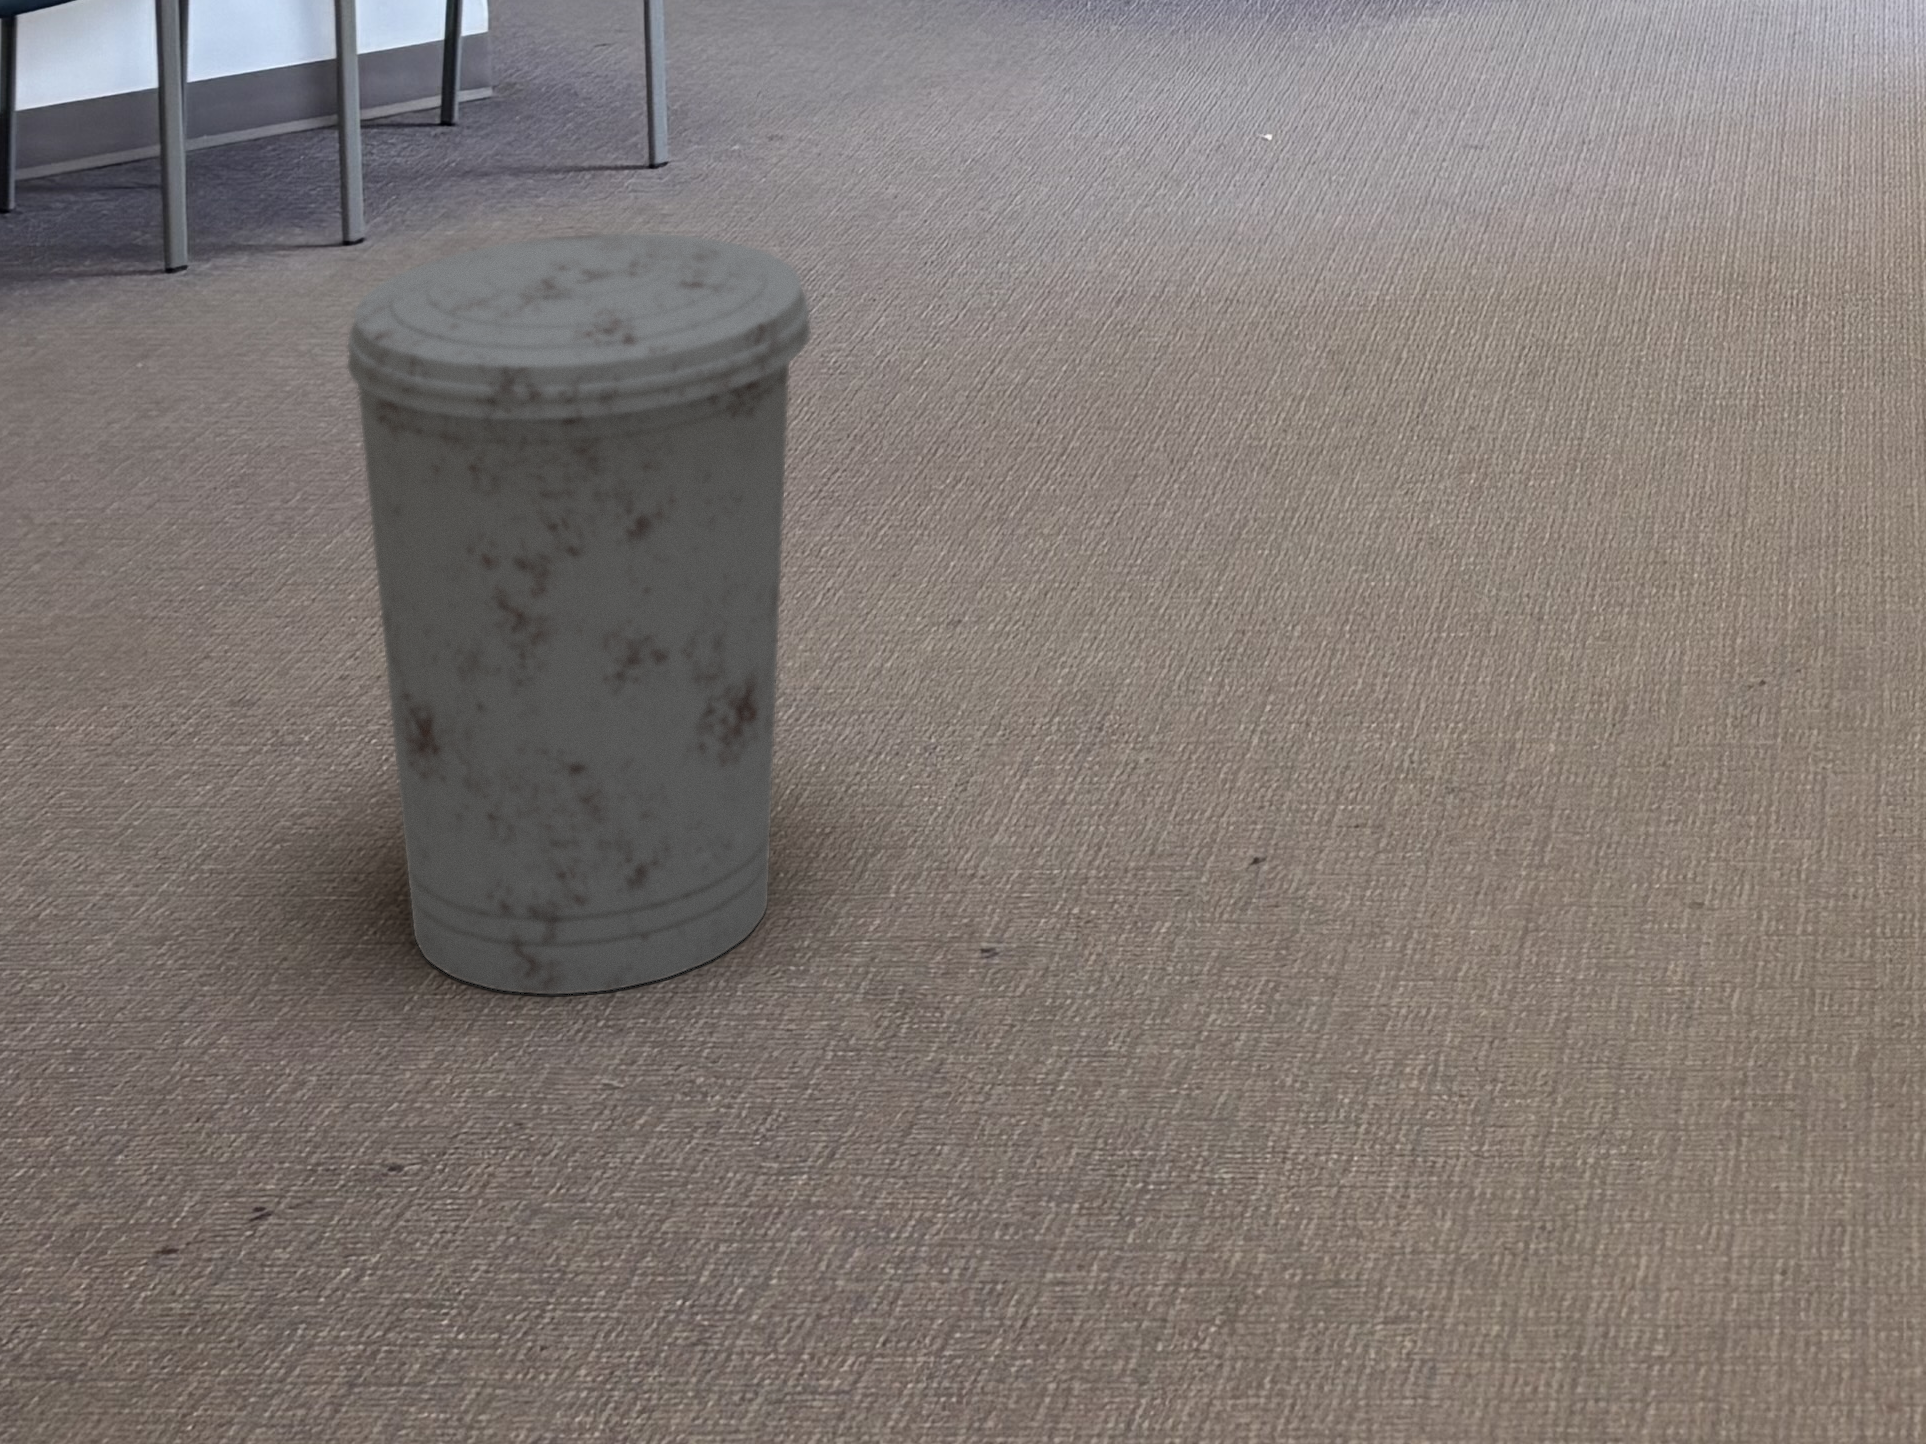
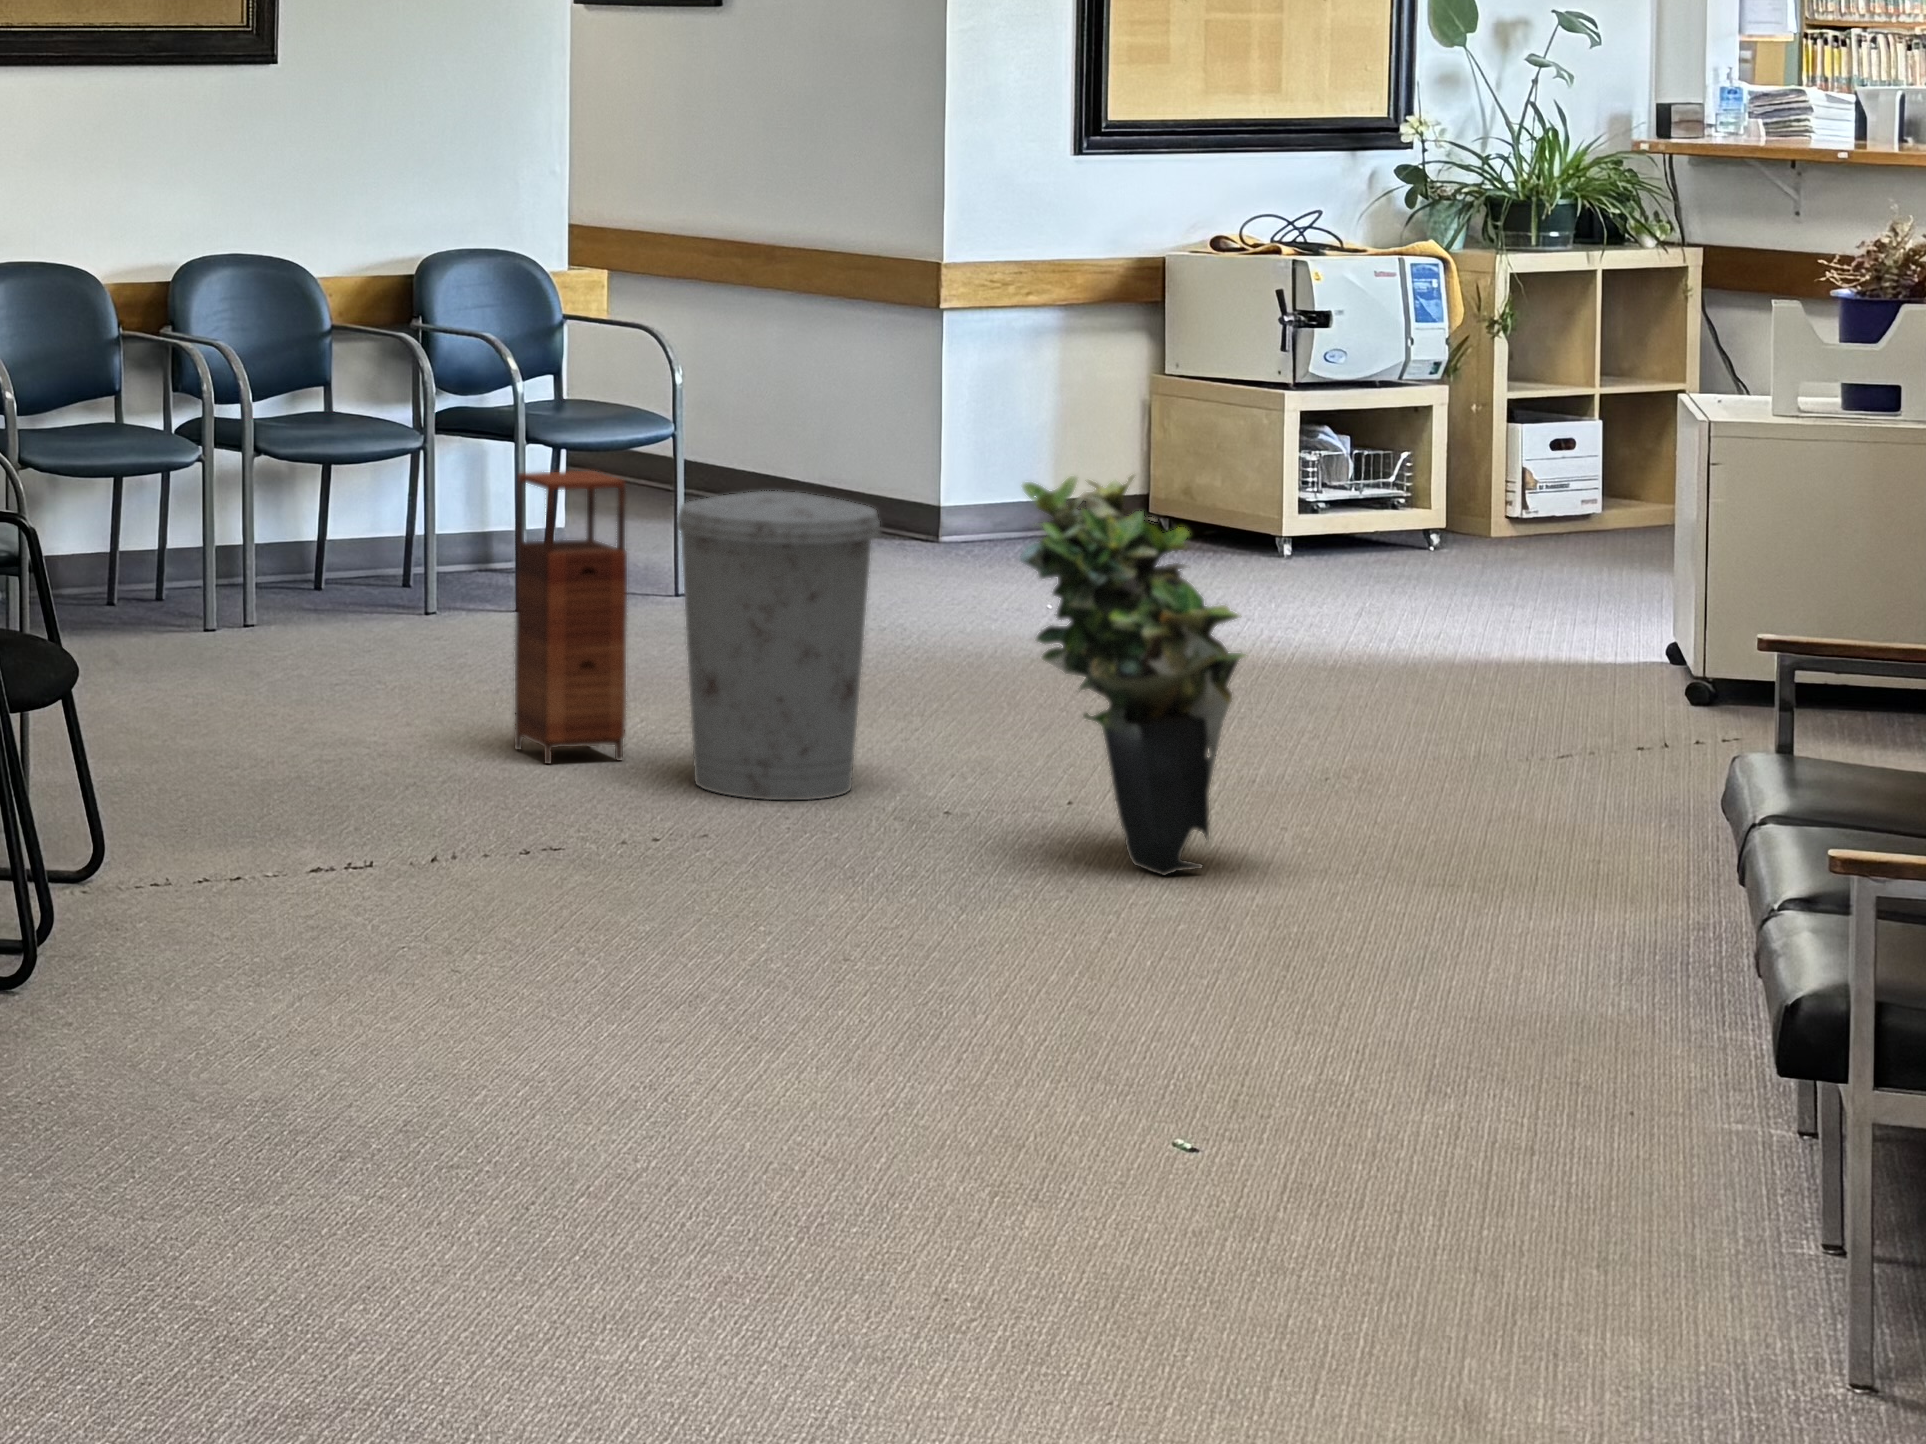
storage cabinet: none [43,174,294,870] -> present [515,471,627,764]
potted plant: none [1064,260,1616,1319] -> present [1020,476,1245,876]

